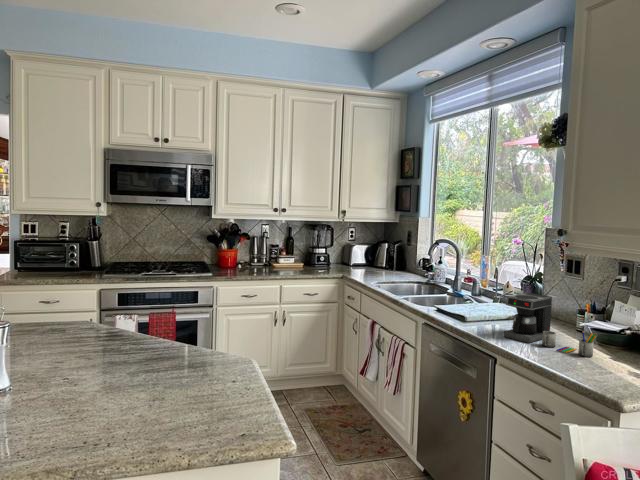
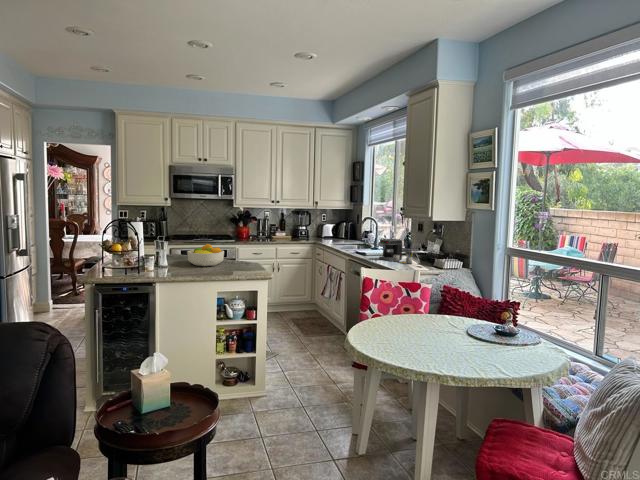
fruit bowl: none [74,325,173,399] -> present [187,244,224,266]

